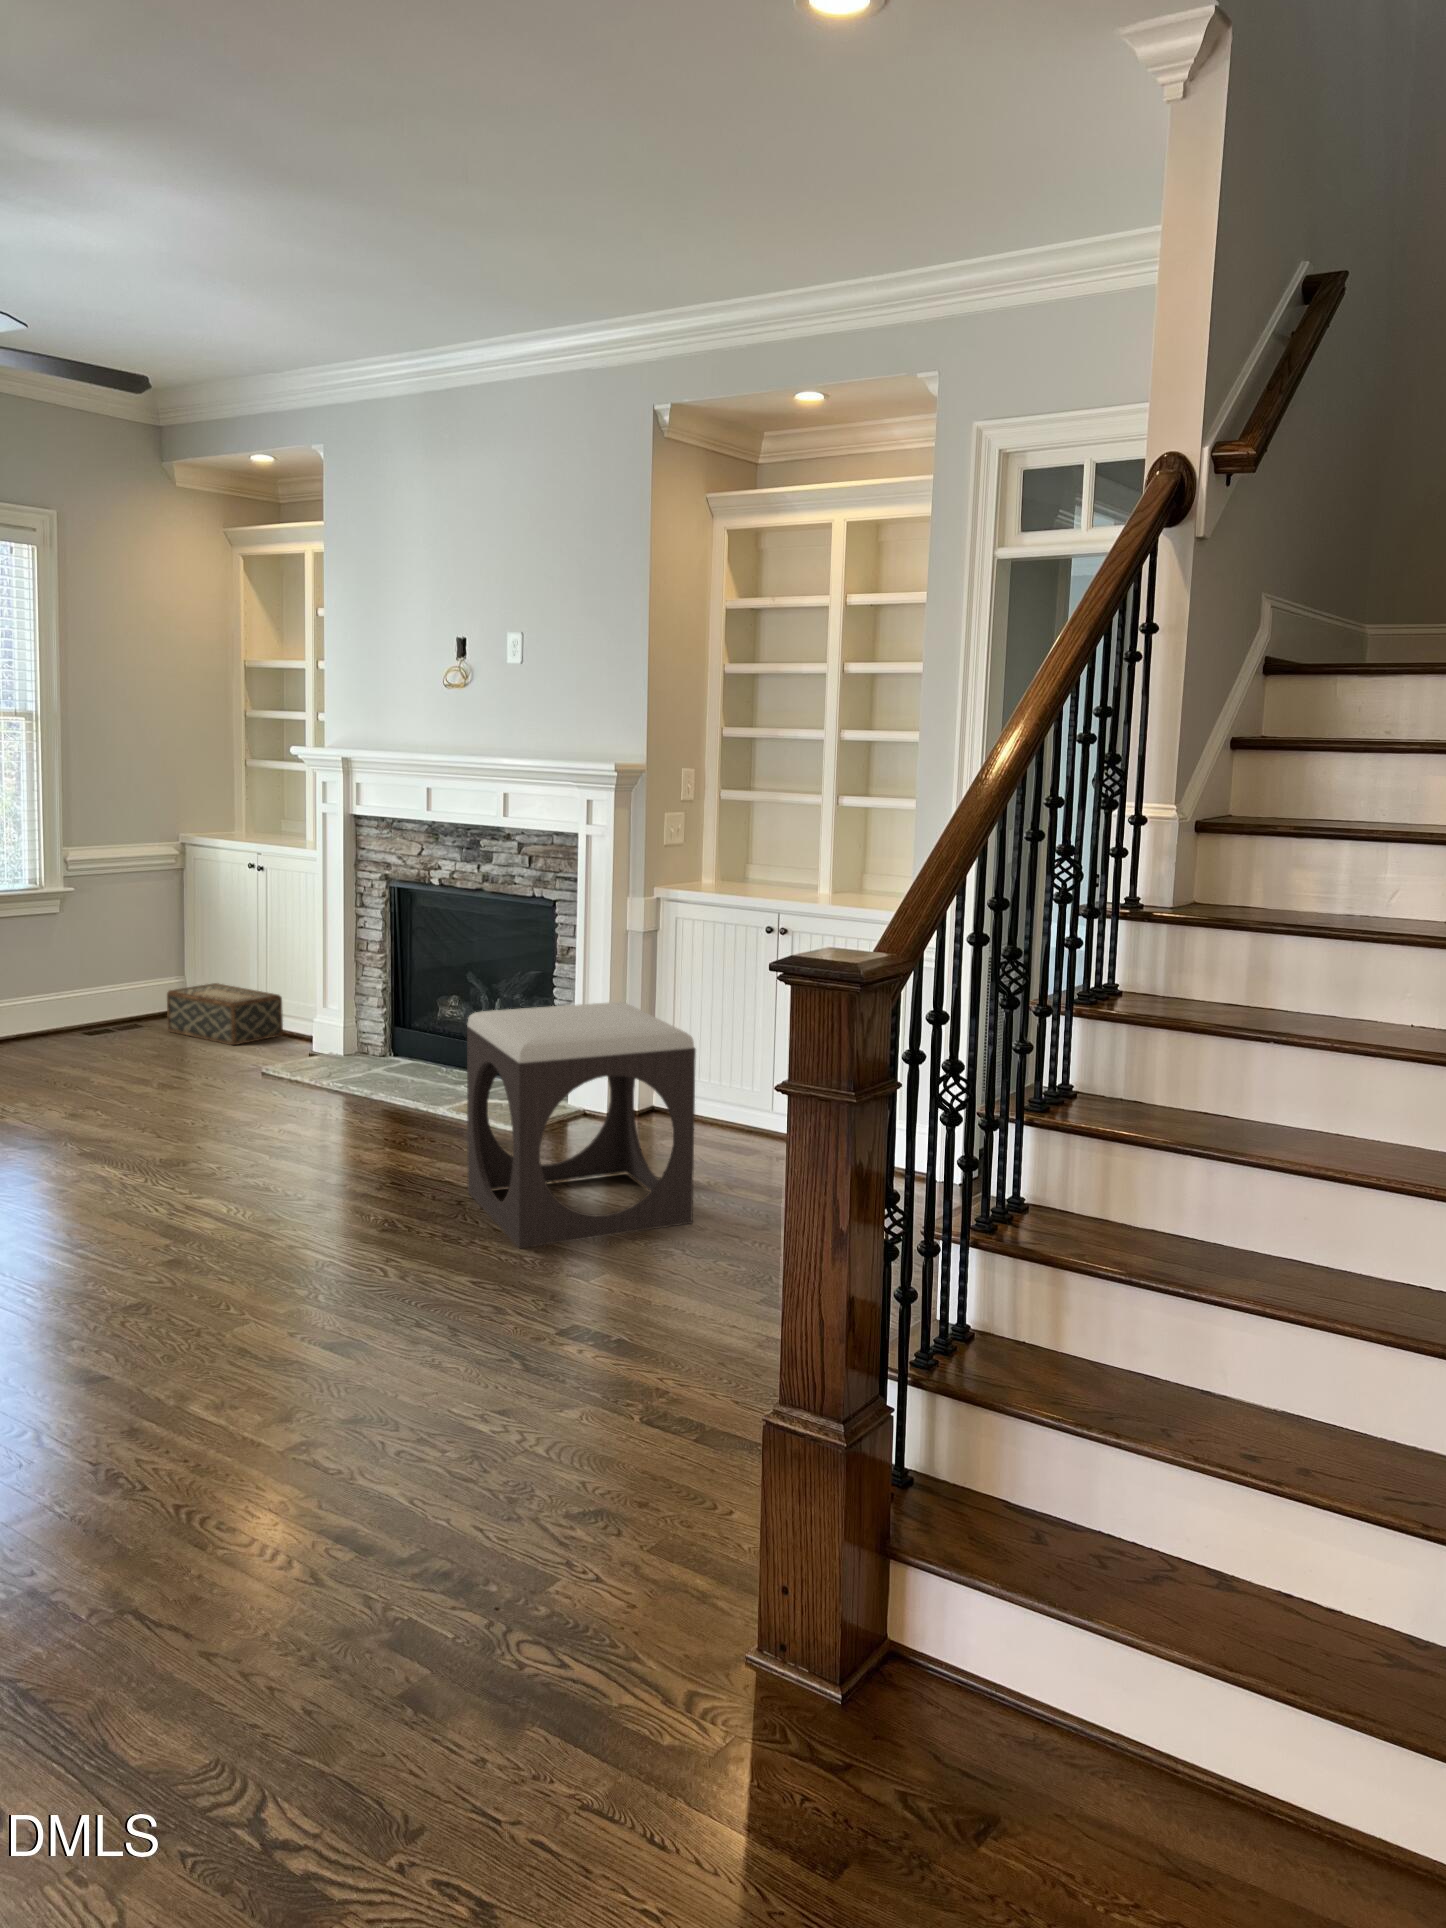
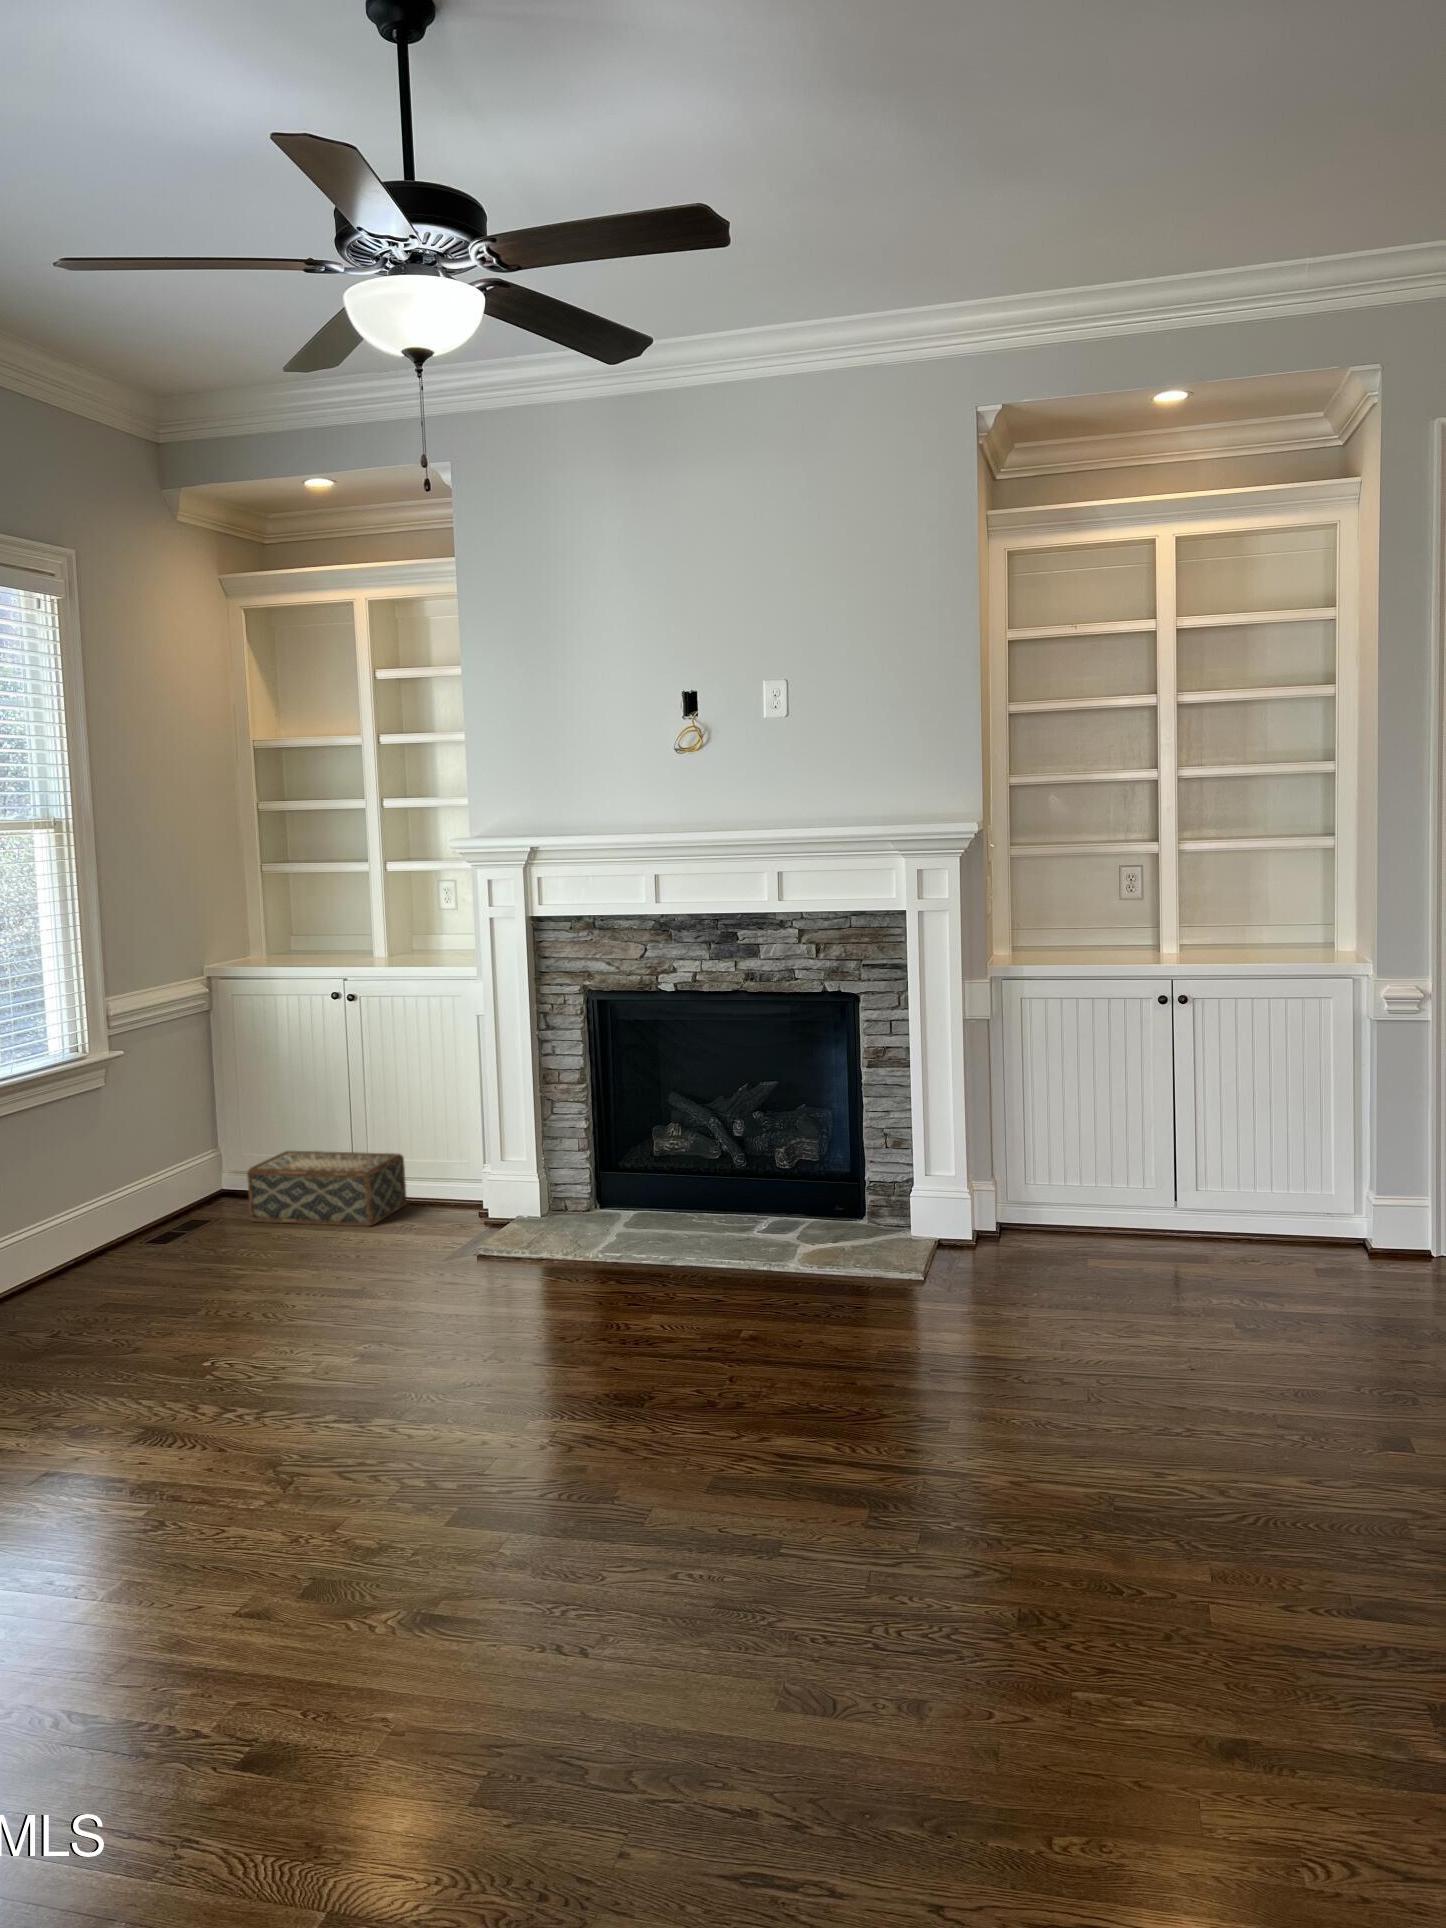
footstool: present [467,1002,696,1248] -> none [1028,1099,1333,1417]

